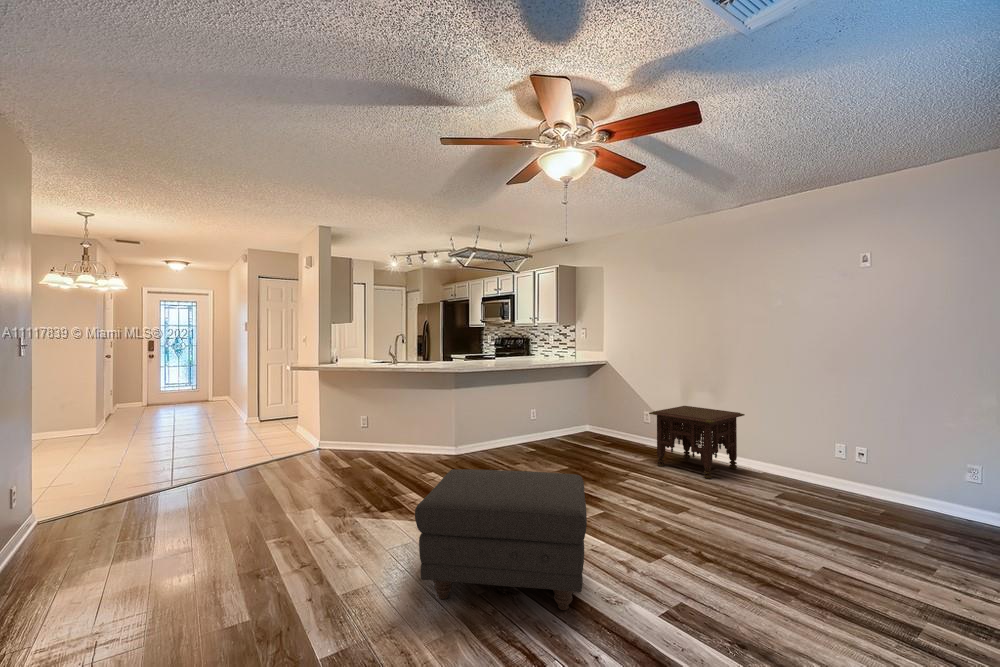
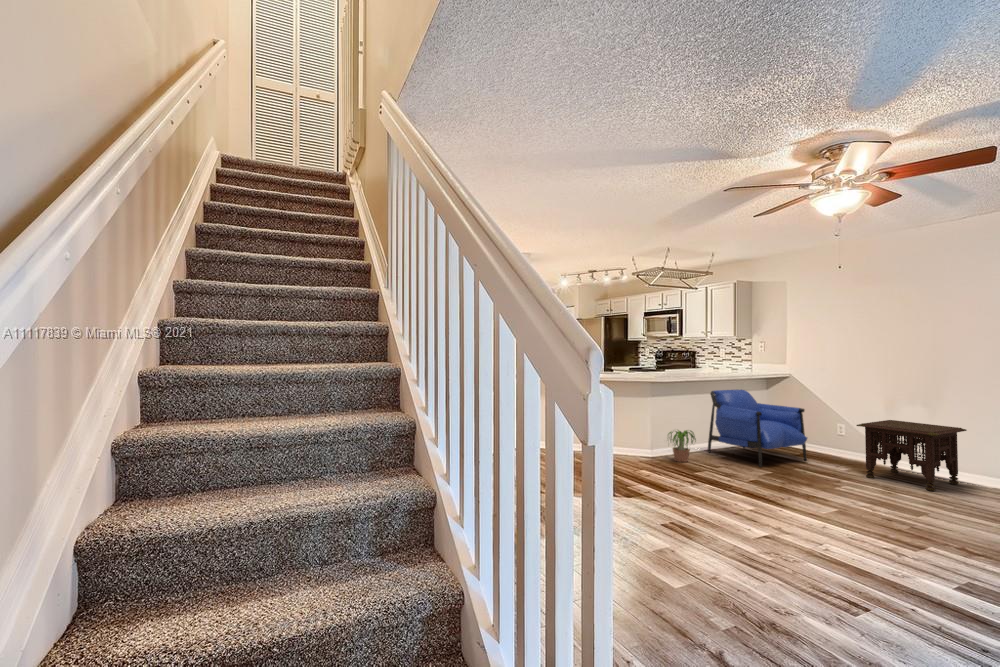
armchair: none [521,377,613,459] -> present [708,390,807,467]
potted plant: none [470,423,505,458] -> present [668,430,696,462]
ottoman: present [415,469,587,610] -> none [715,459,884,575]

